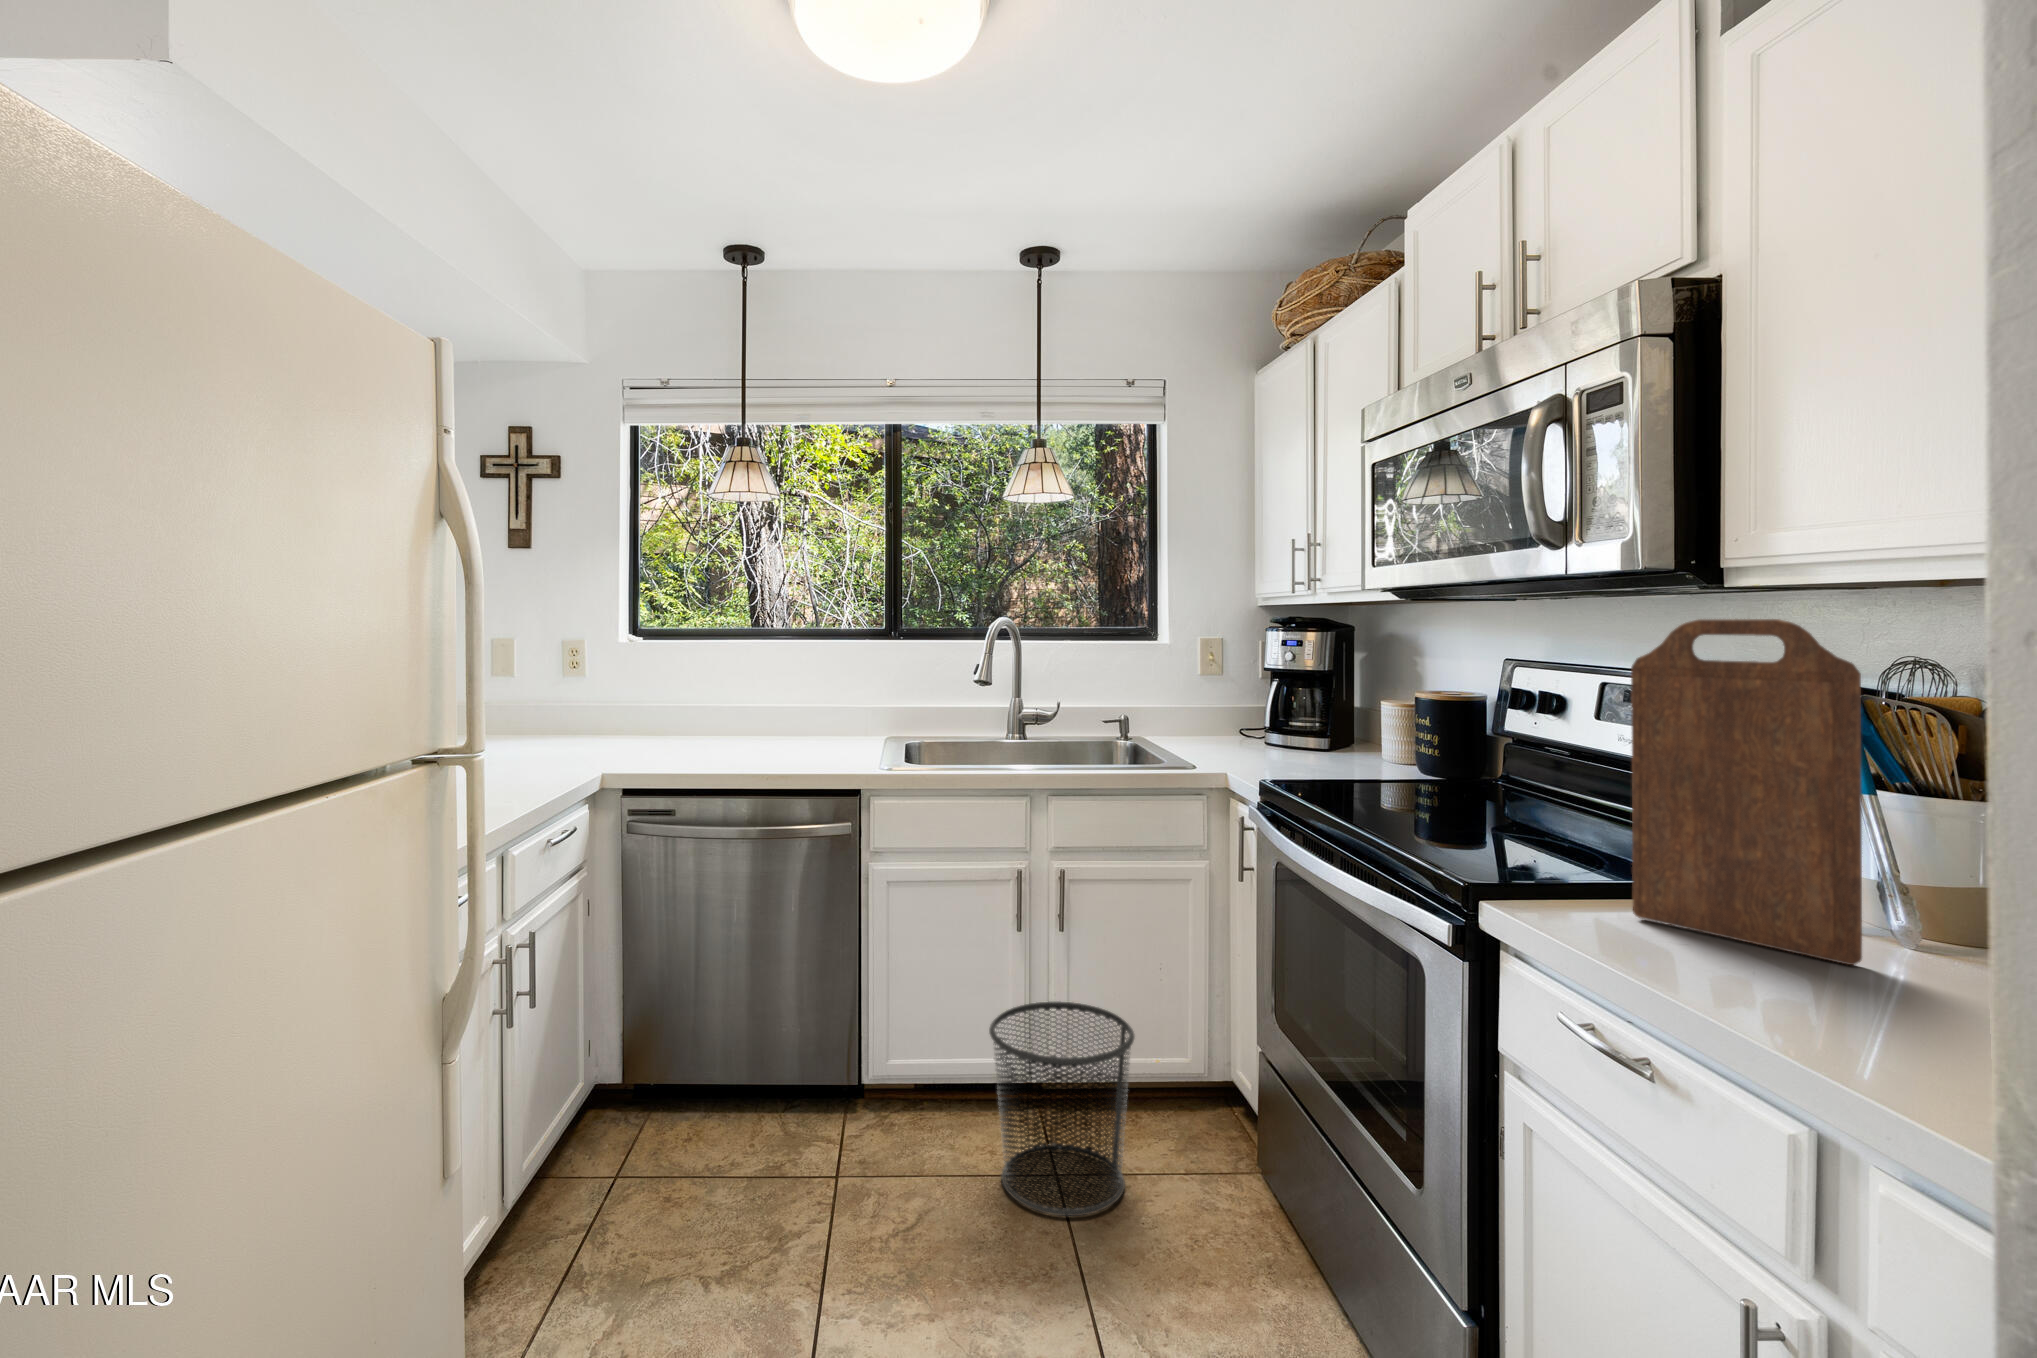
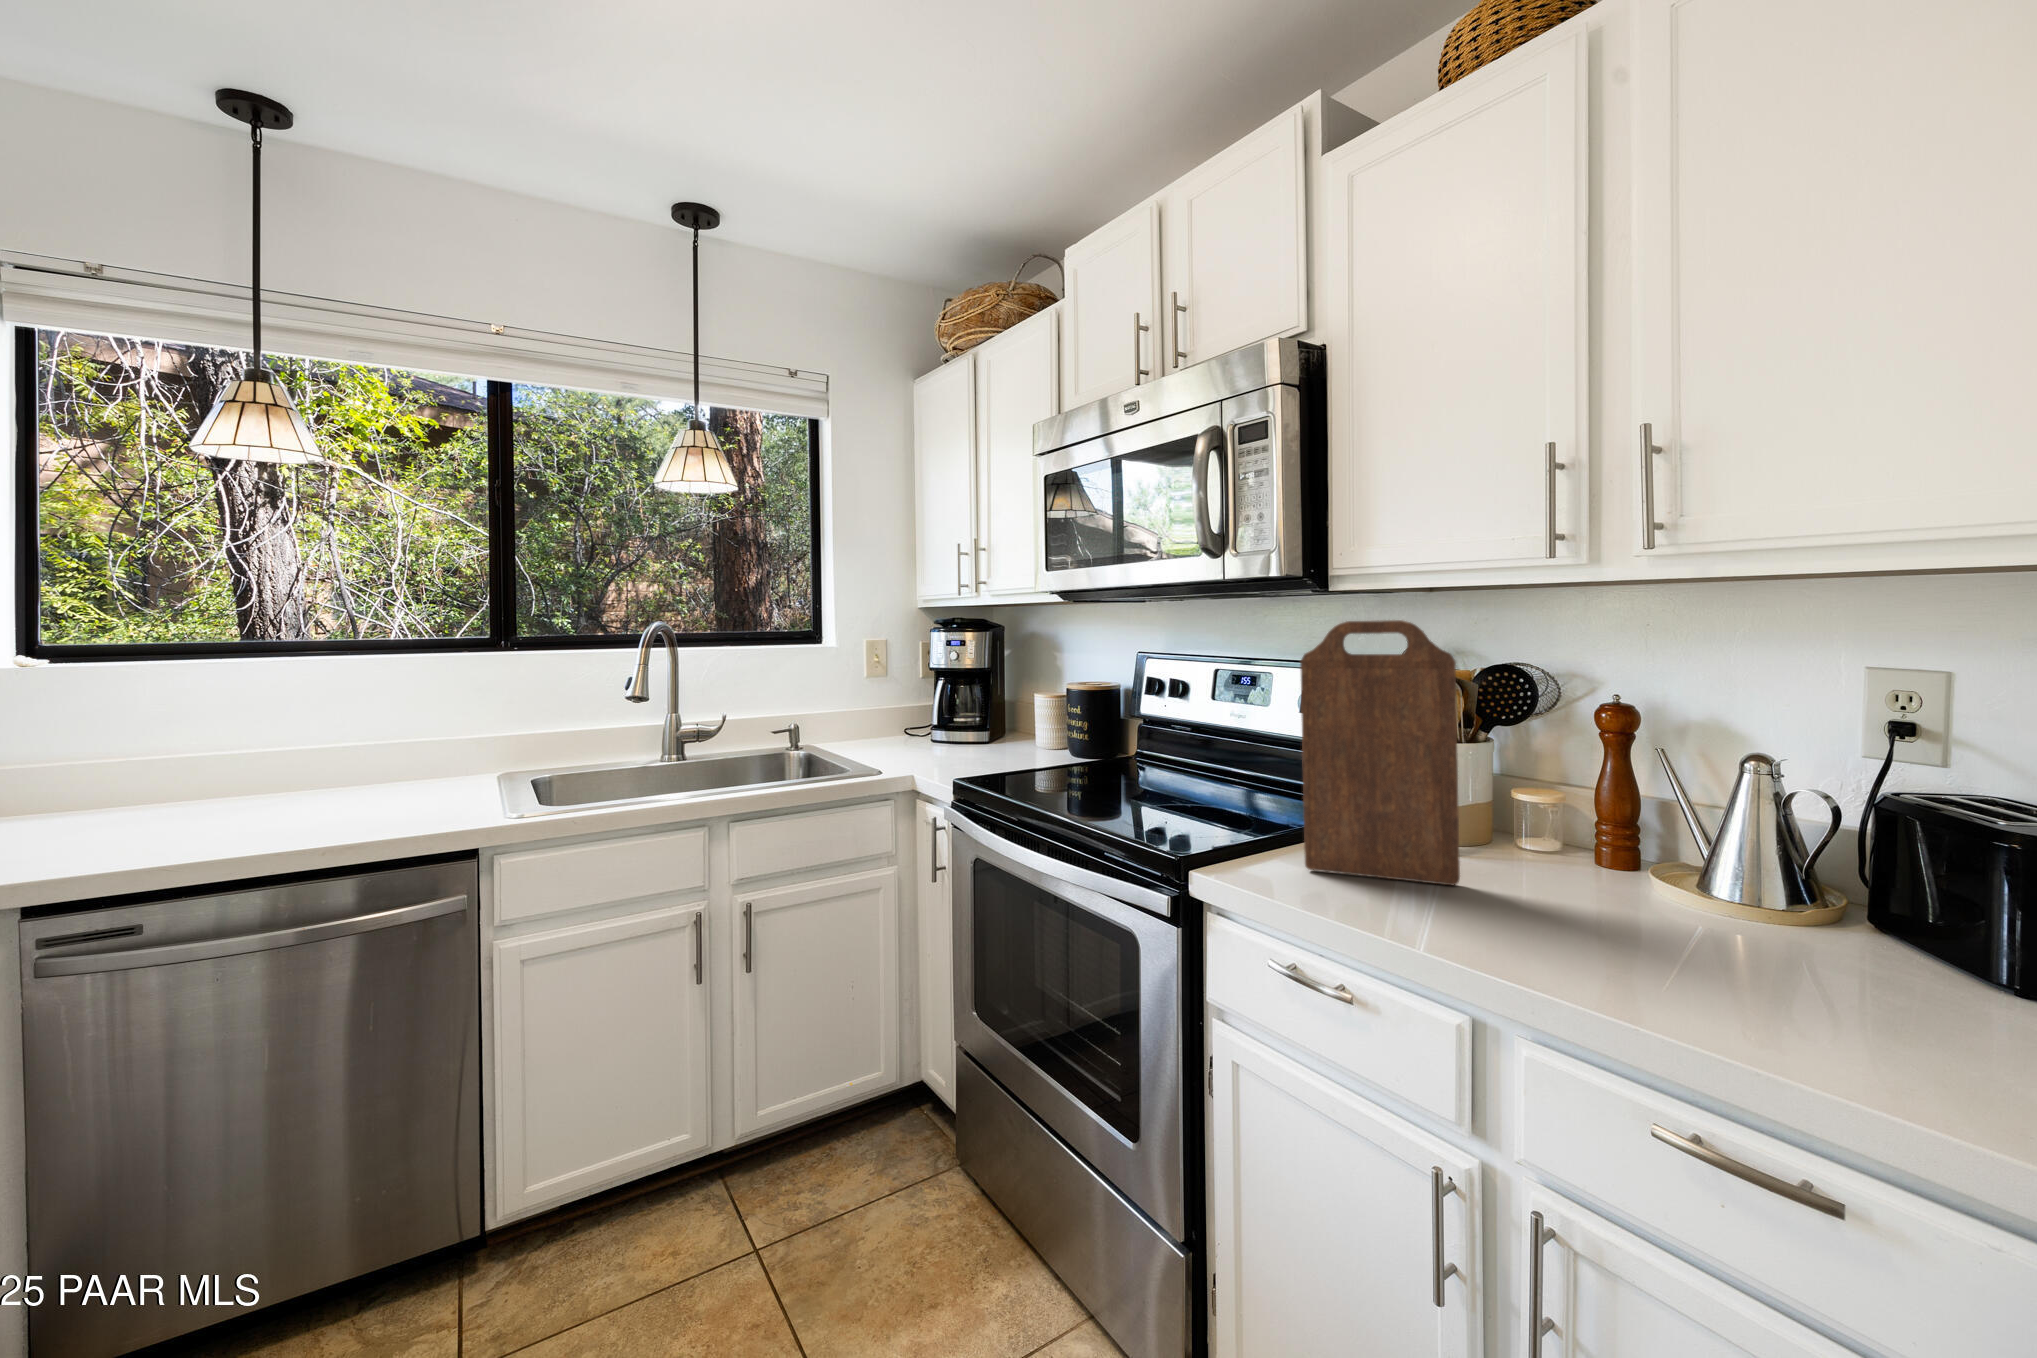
waste bin: present [989,1001,1134,1216] -> none [682,1037,842,1270]

